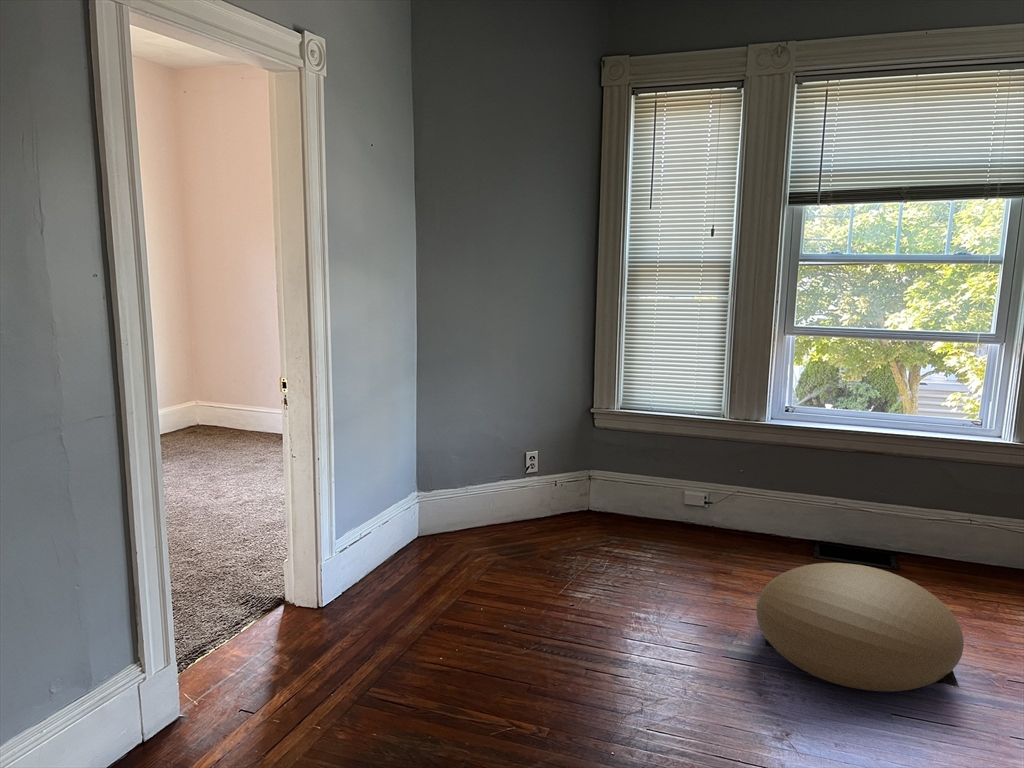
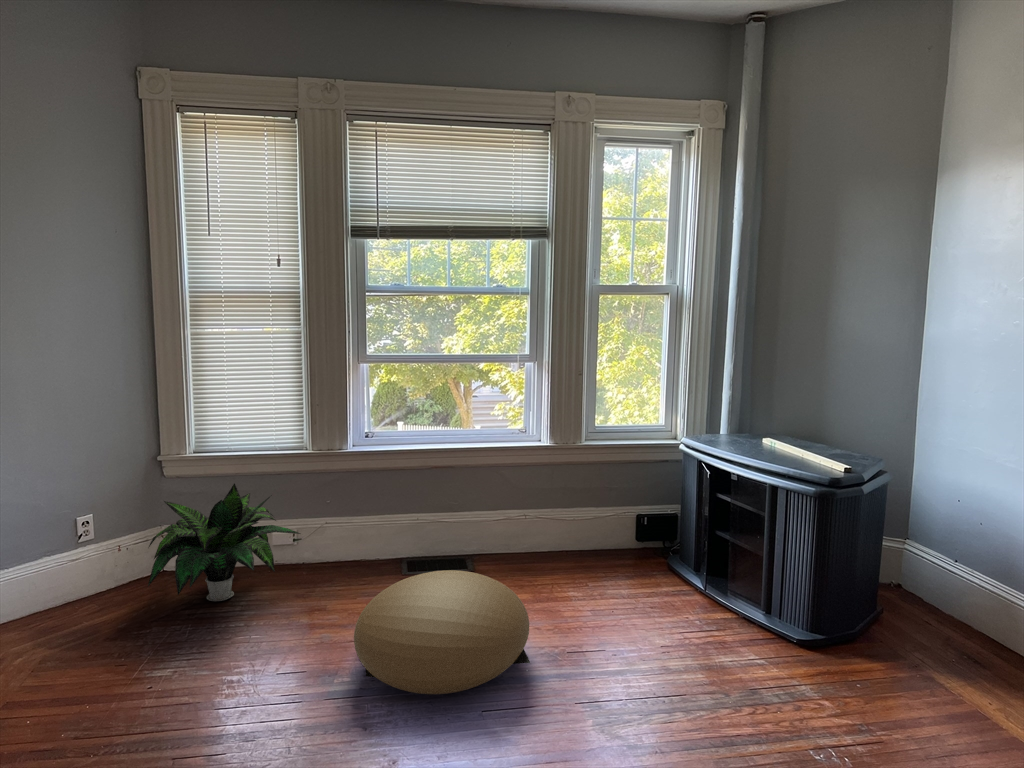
potted plant: none [577,442,712,547] -> present [148,484,300,601]

